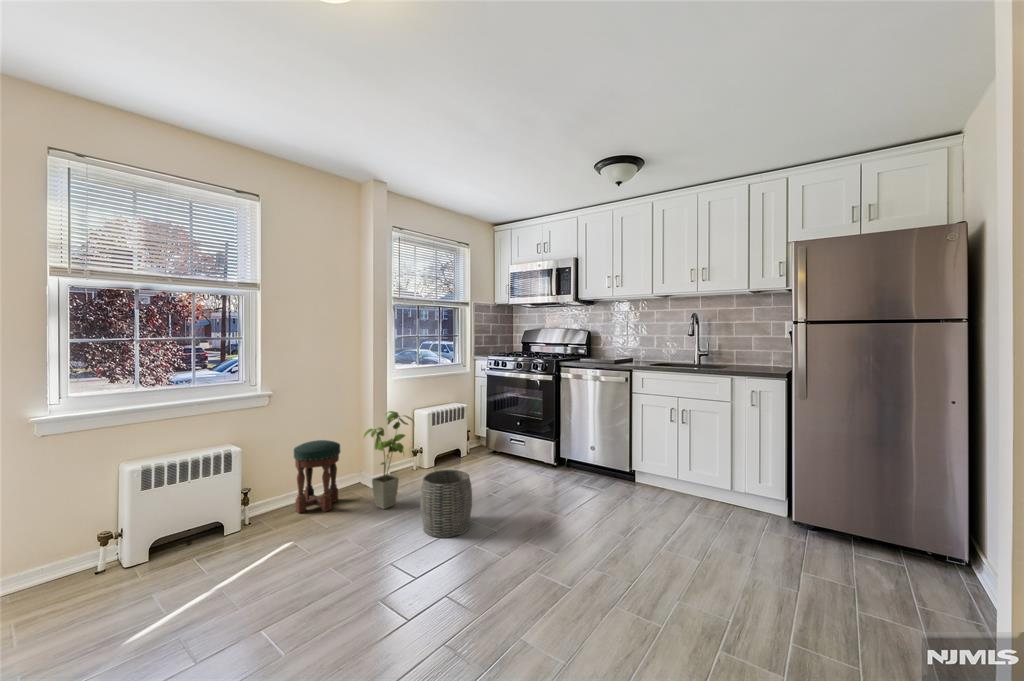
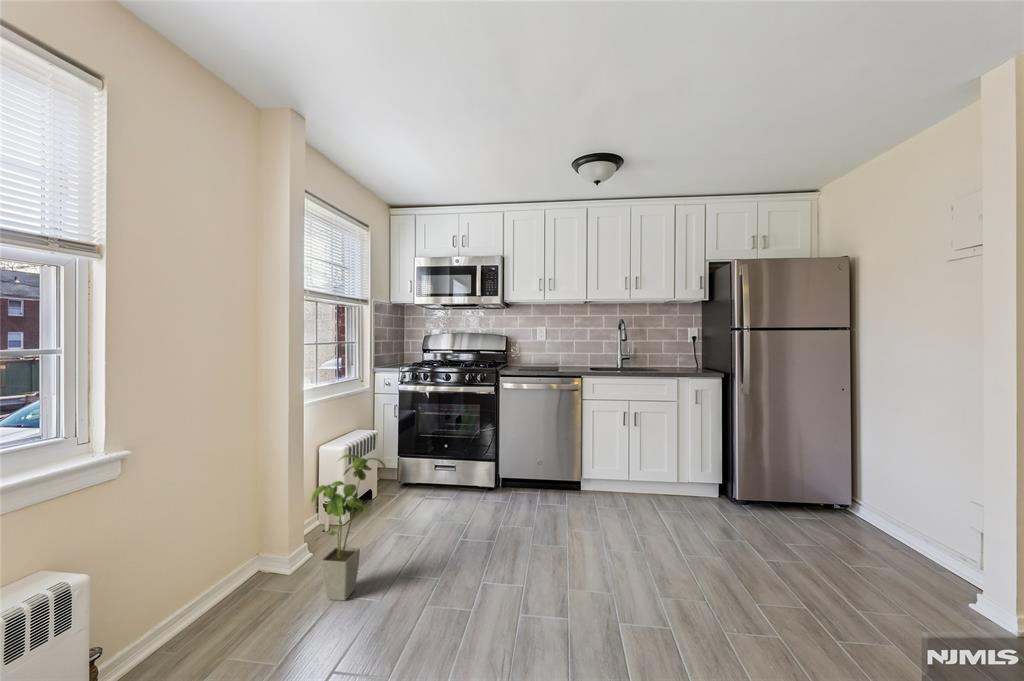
stool: present [294,440,340,513] -> none [175,517,262,656]
woven basket: present [420,470,472,538] -> none [425,520,494,620]

